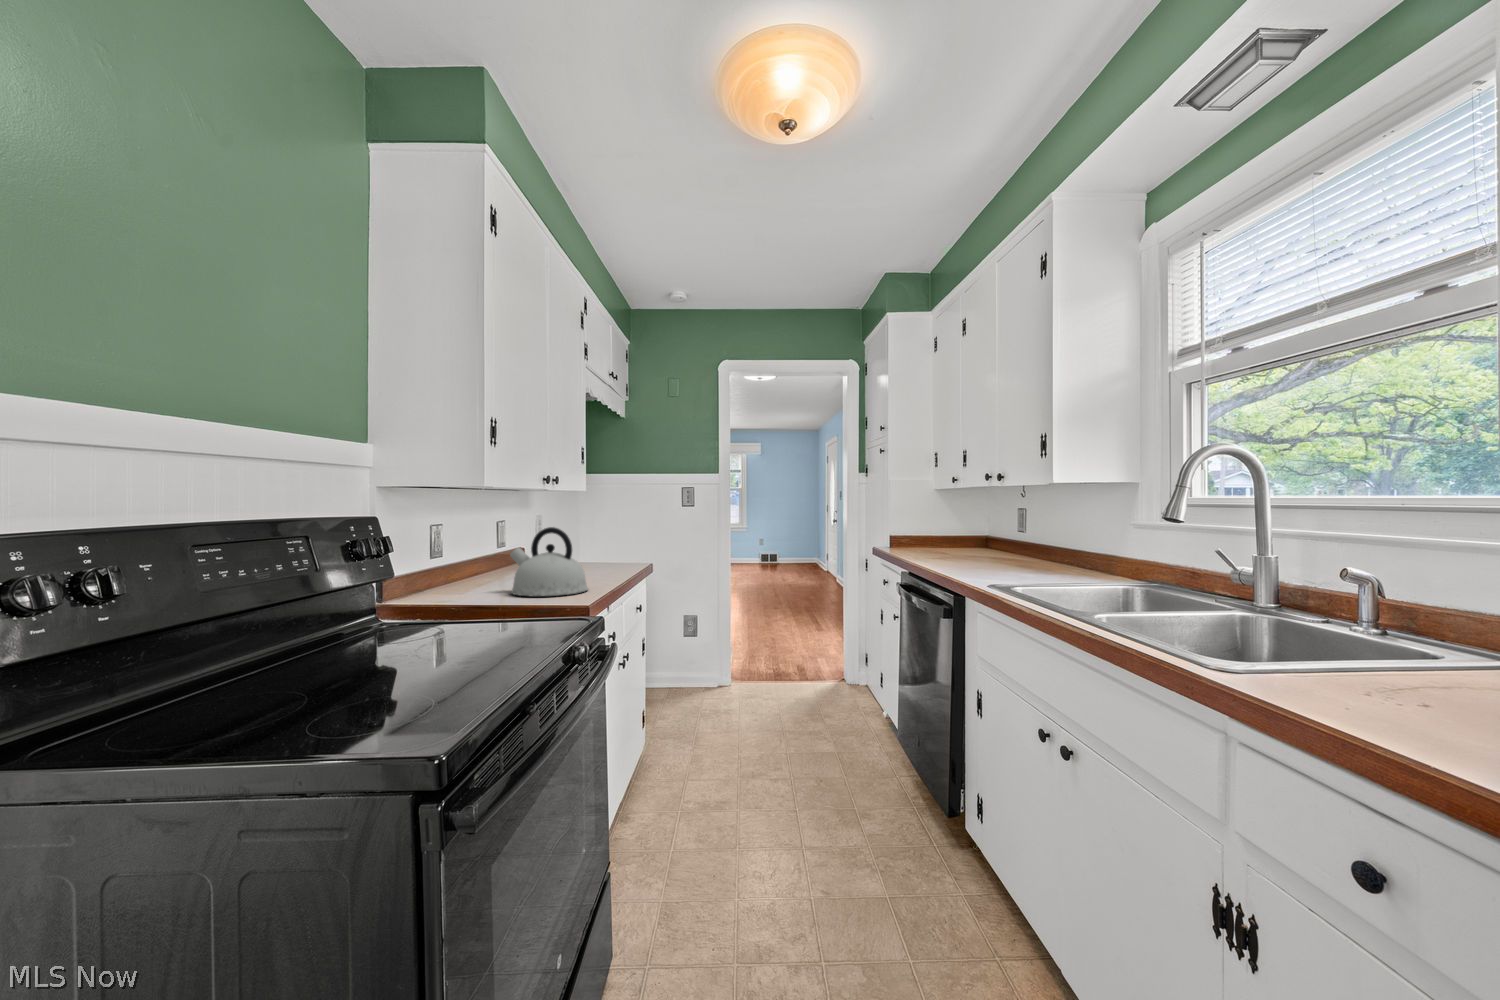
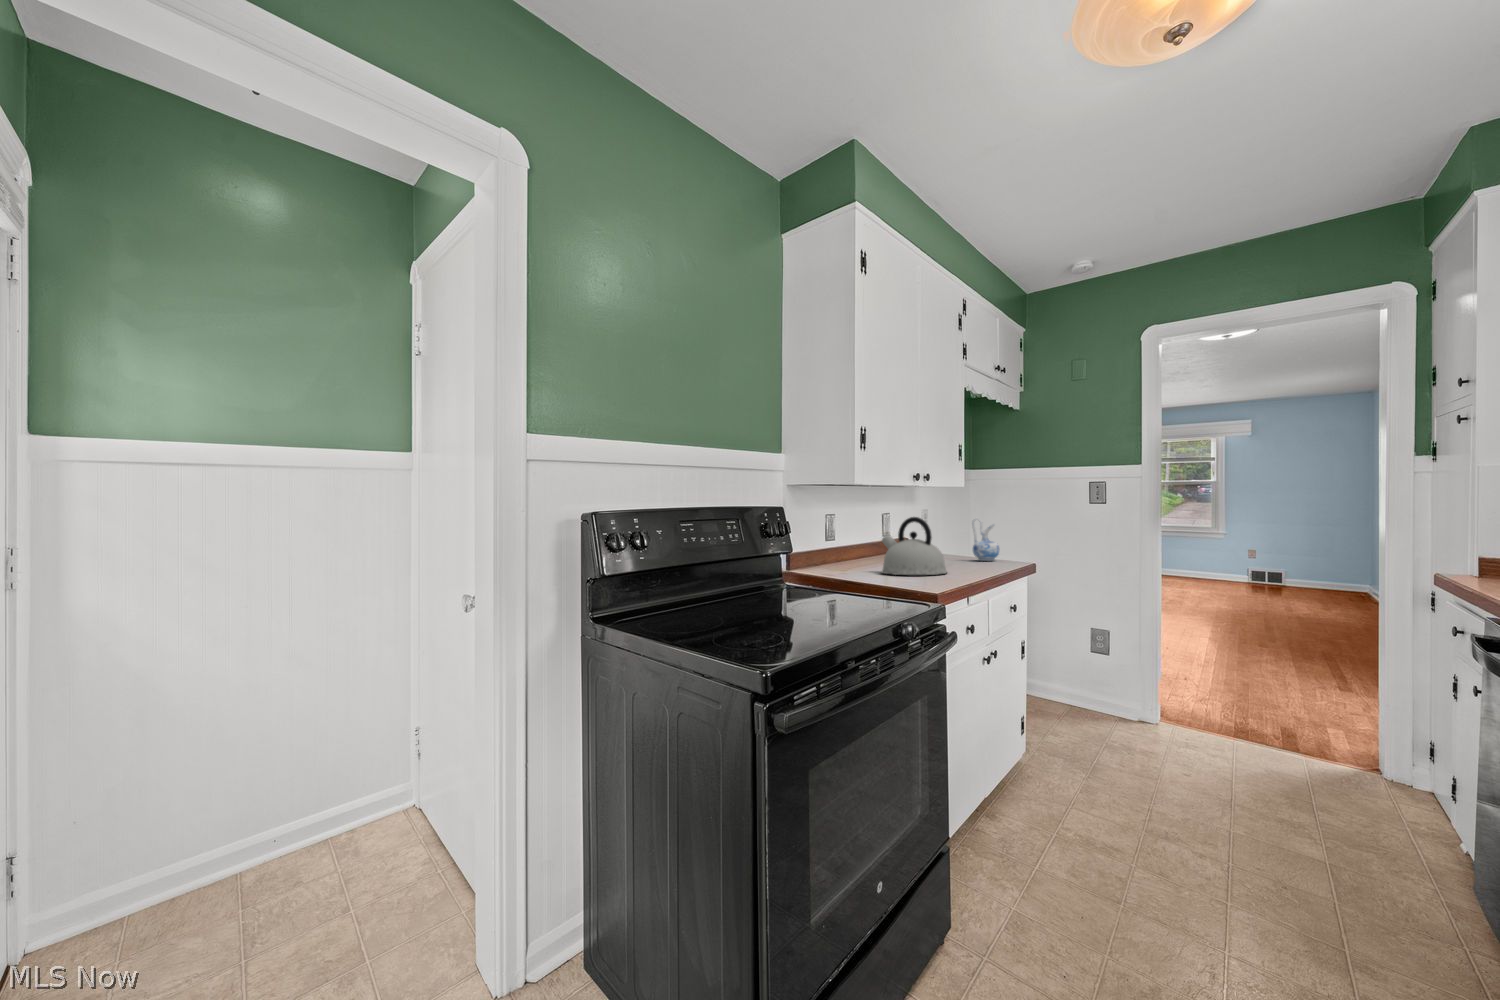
ceramic pitcher: none [598,524,625,568] -> present [972,518,999,561]

